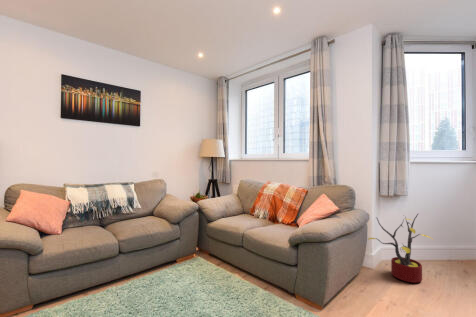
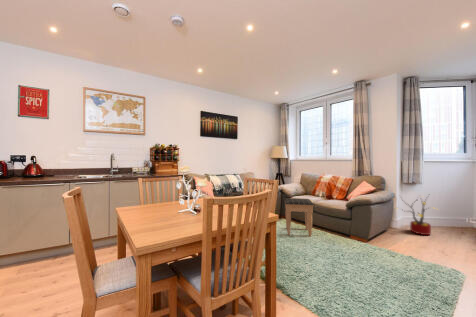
footstool: none [178,227,233,303] -> present [285,198,314,236]

